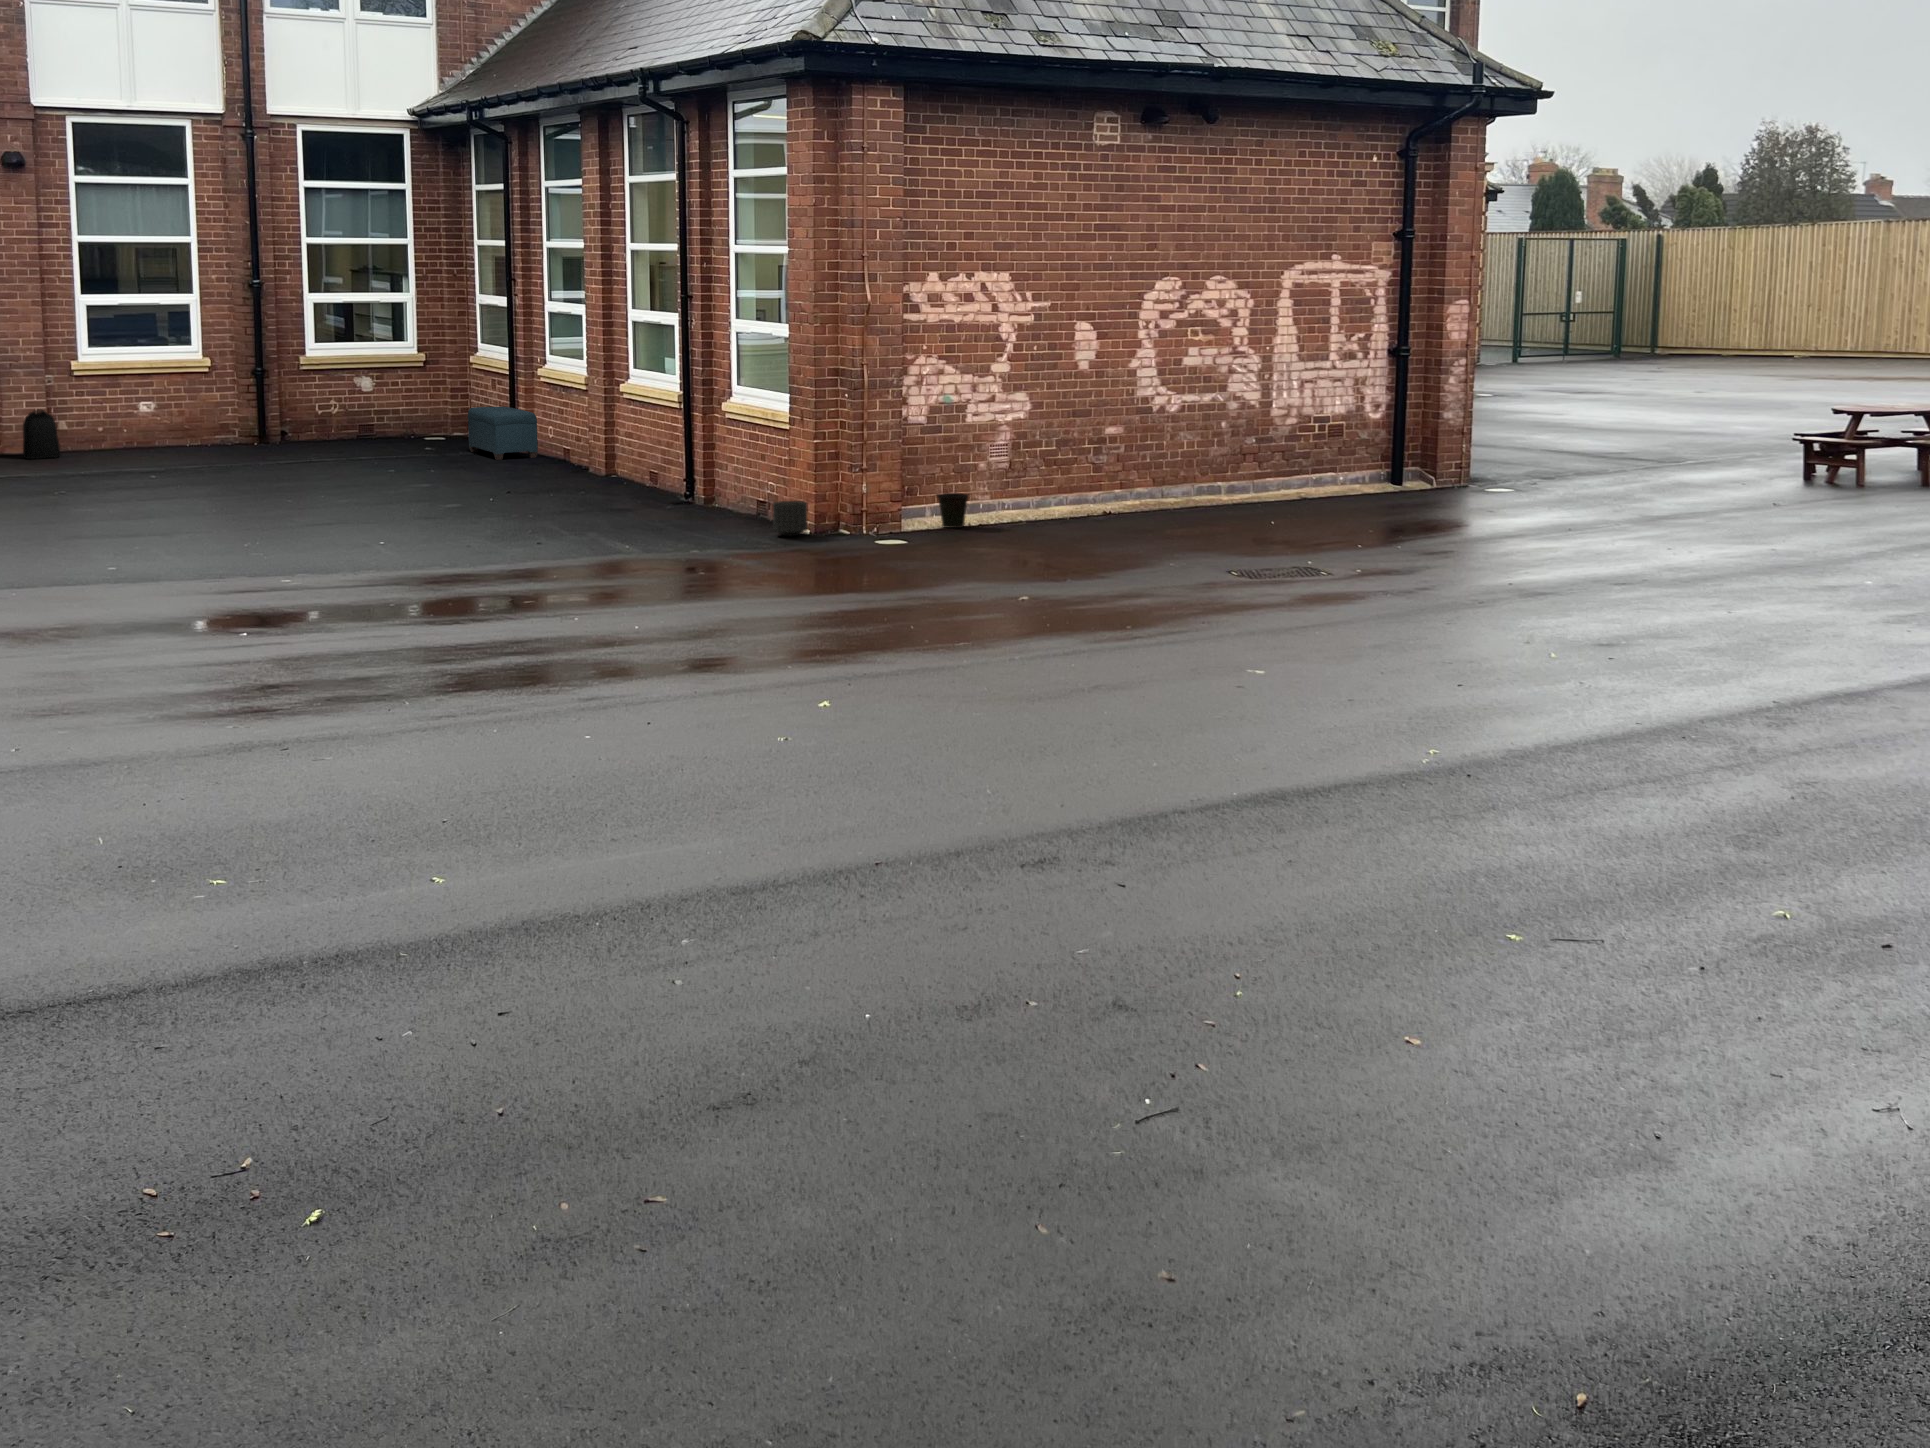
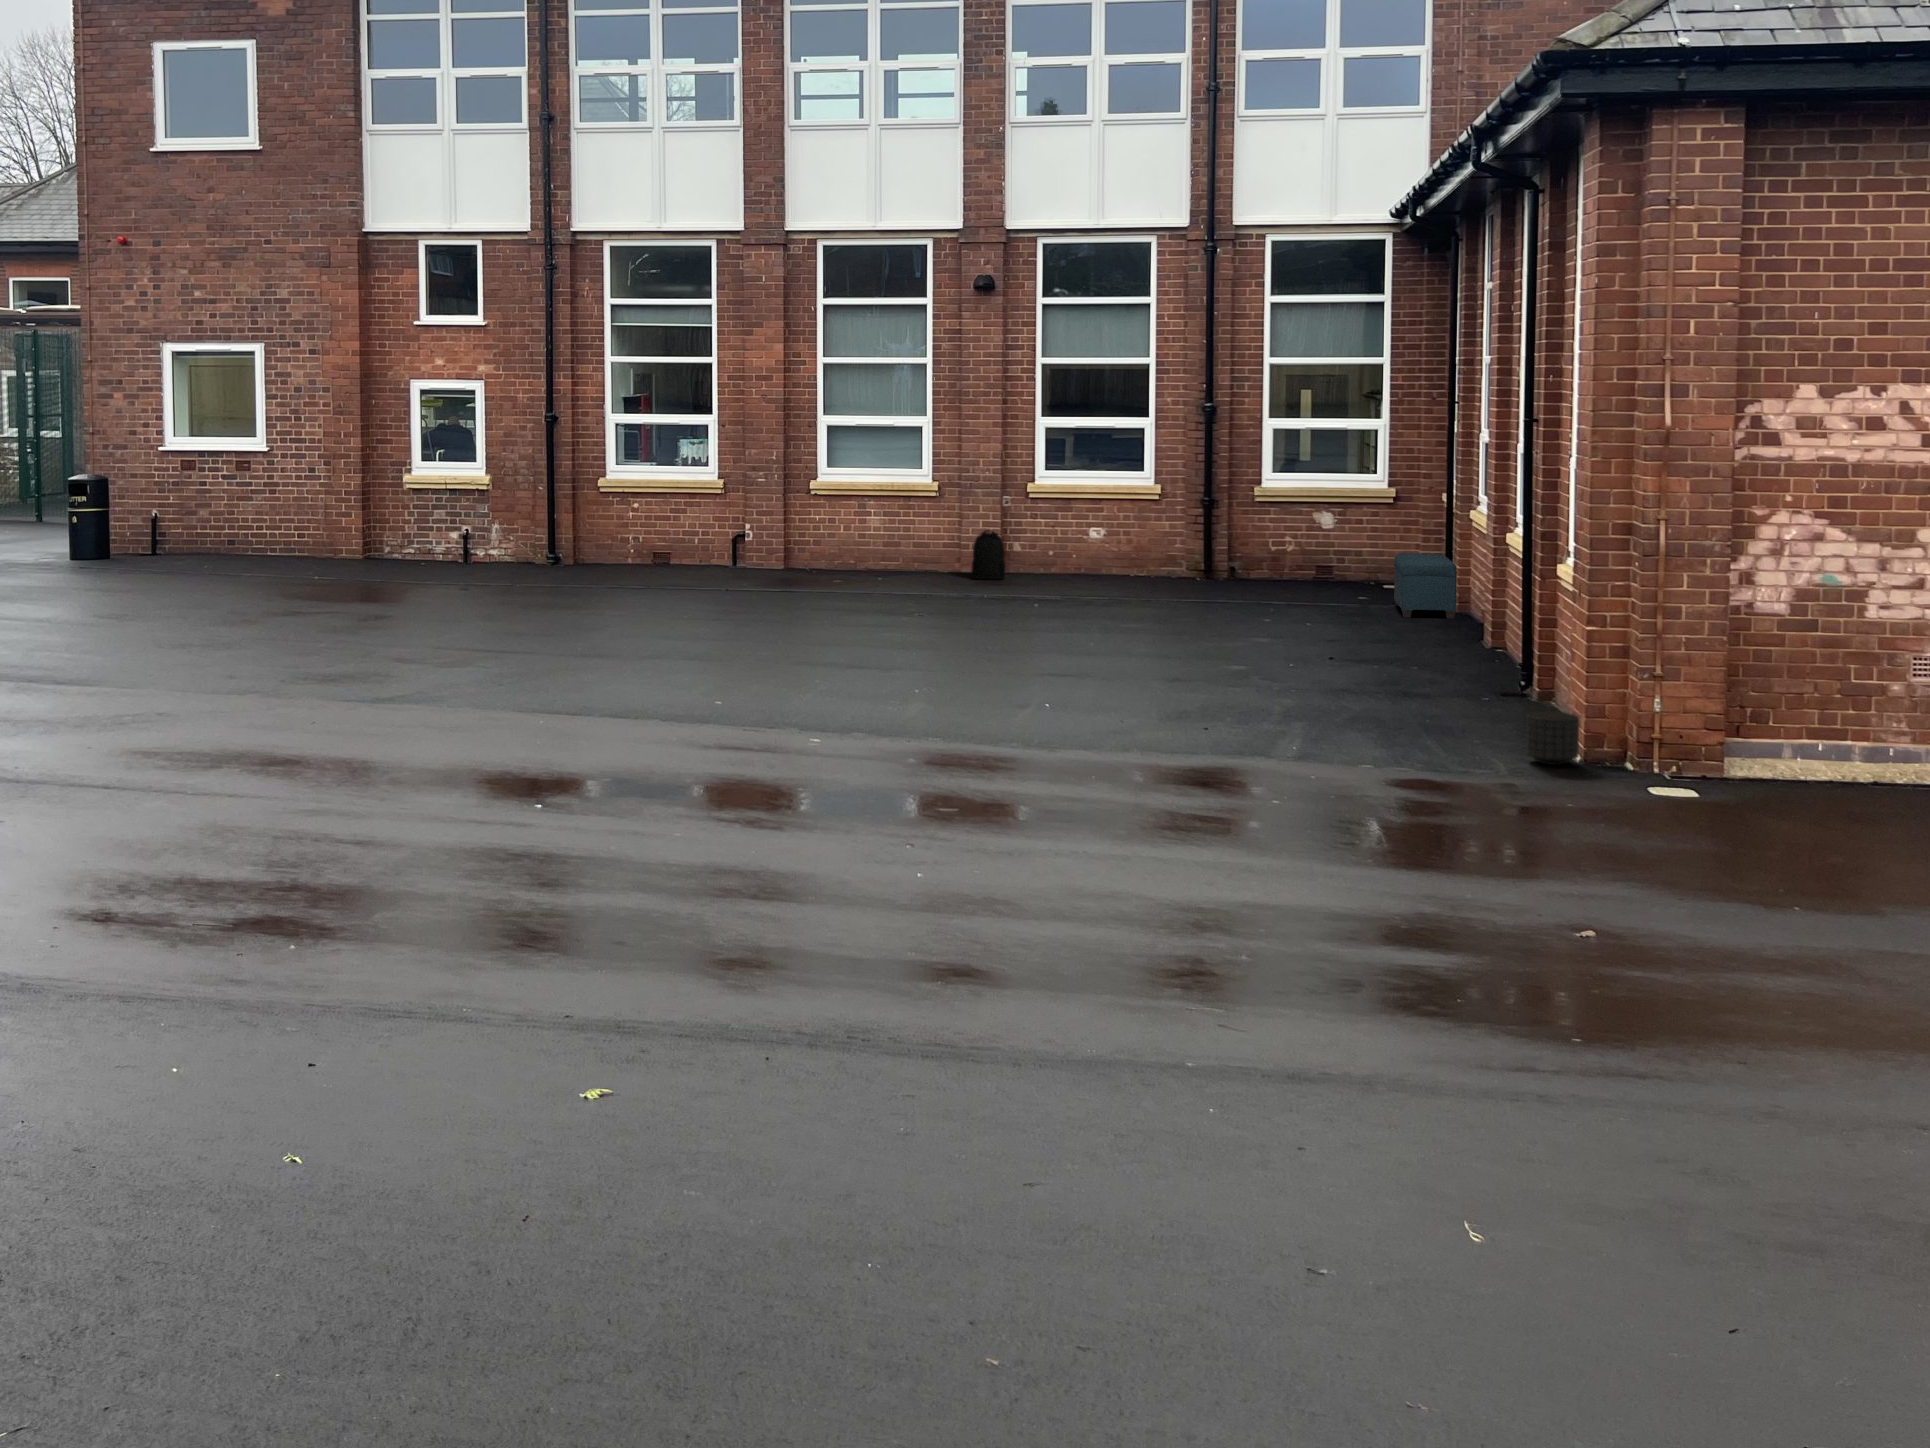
bucket: present [937,493,969,528] -> none [1800,726,1860,785]

